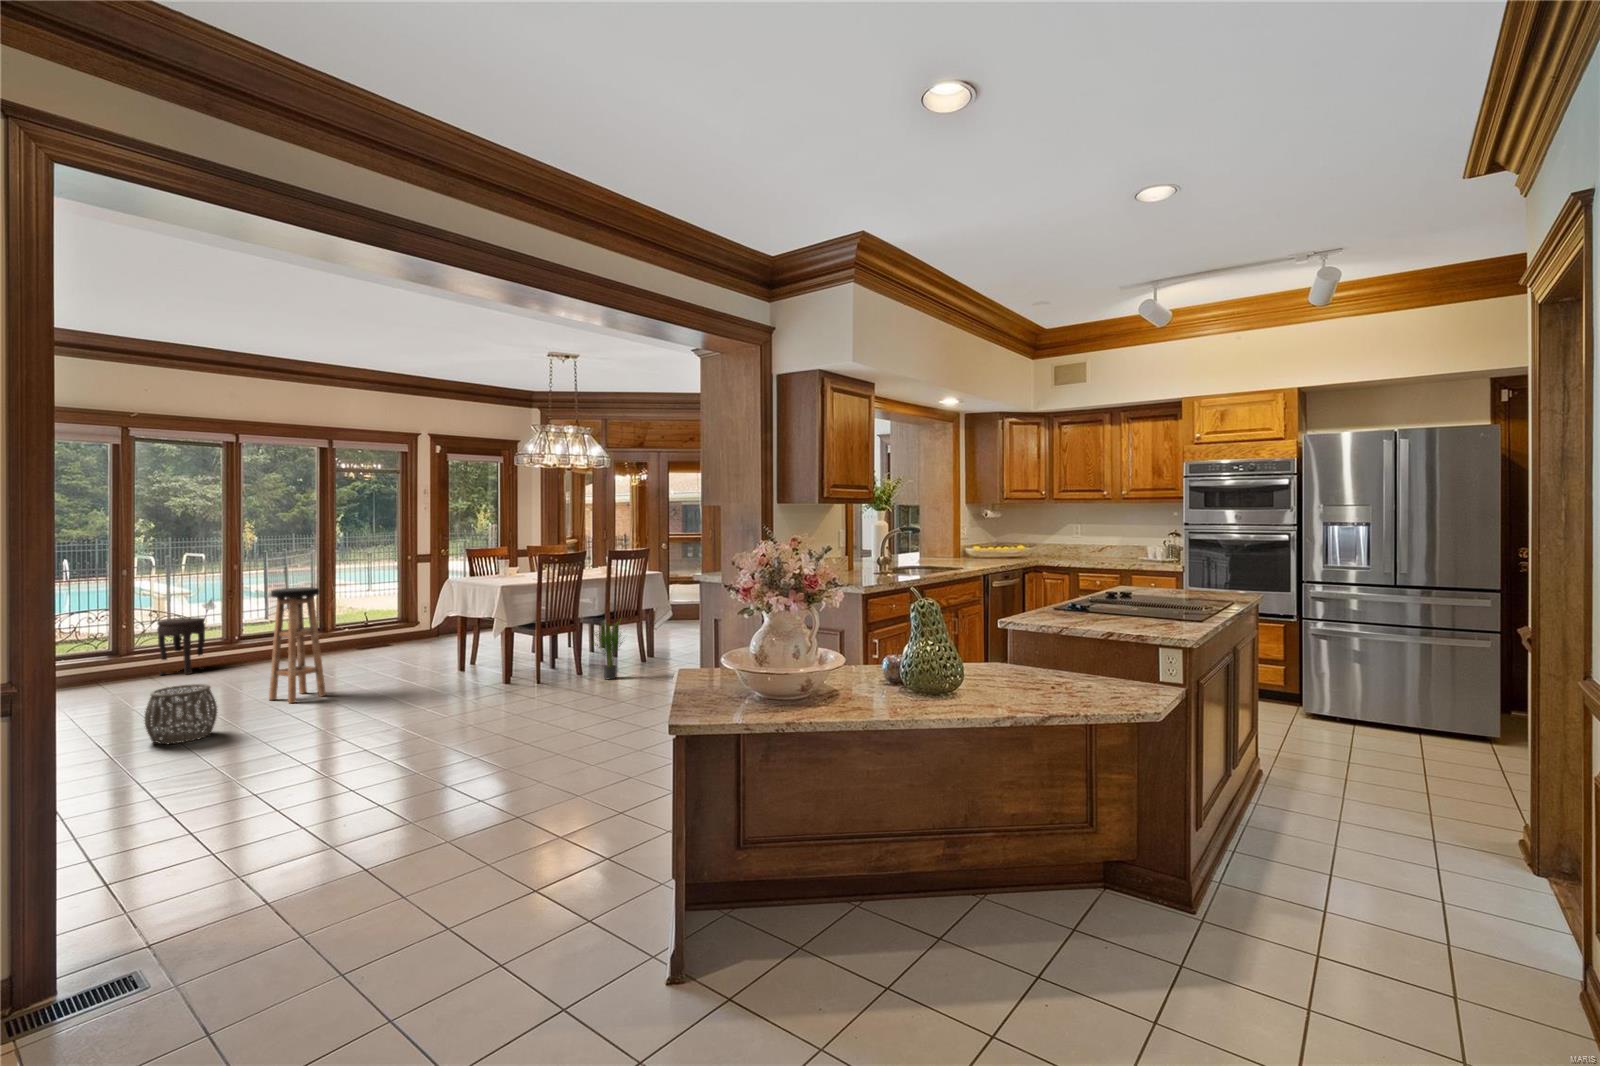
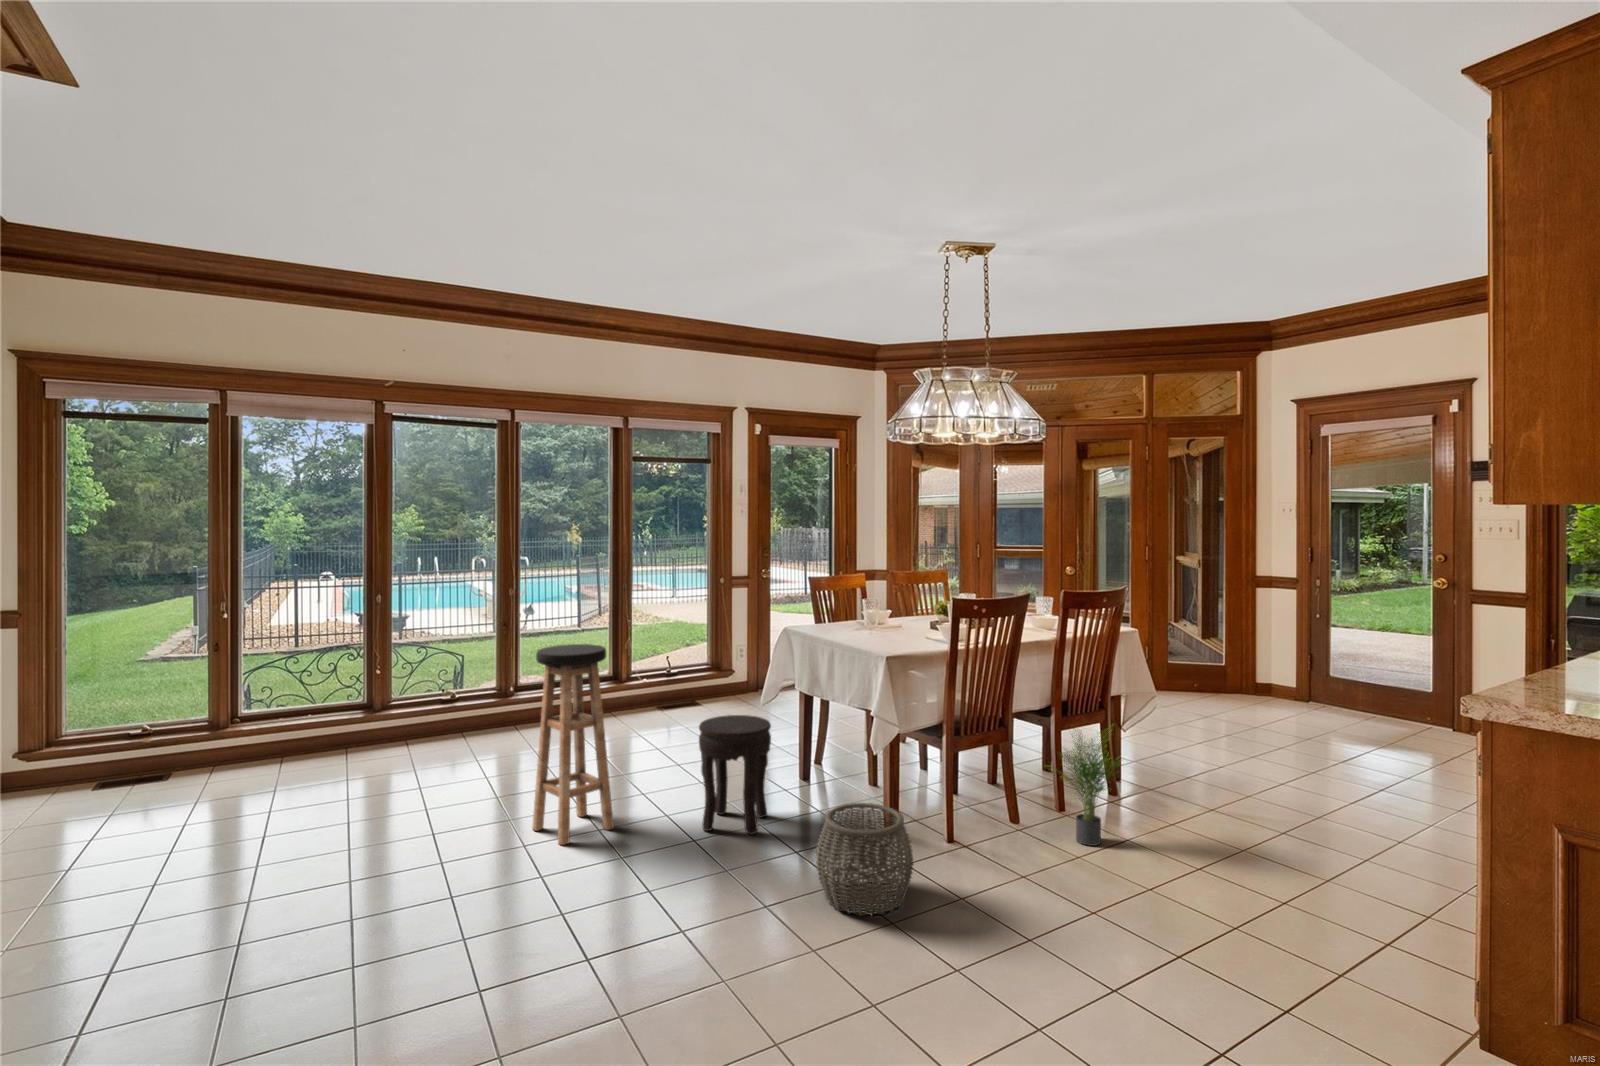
side table: present [157,618,205,675] -> present [699,715,771,835]
woven basket: present [145,684,217,744] -> present [816,803,913,915]

